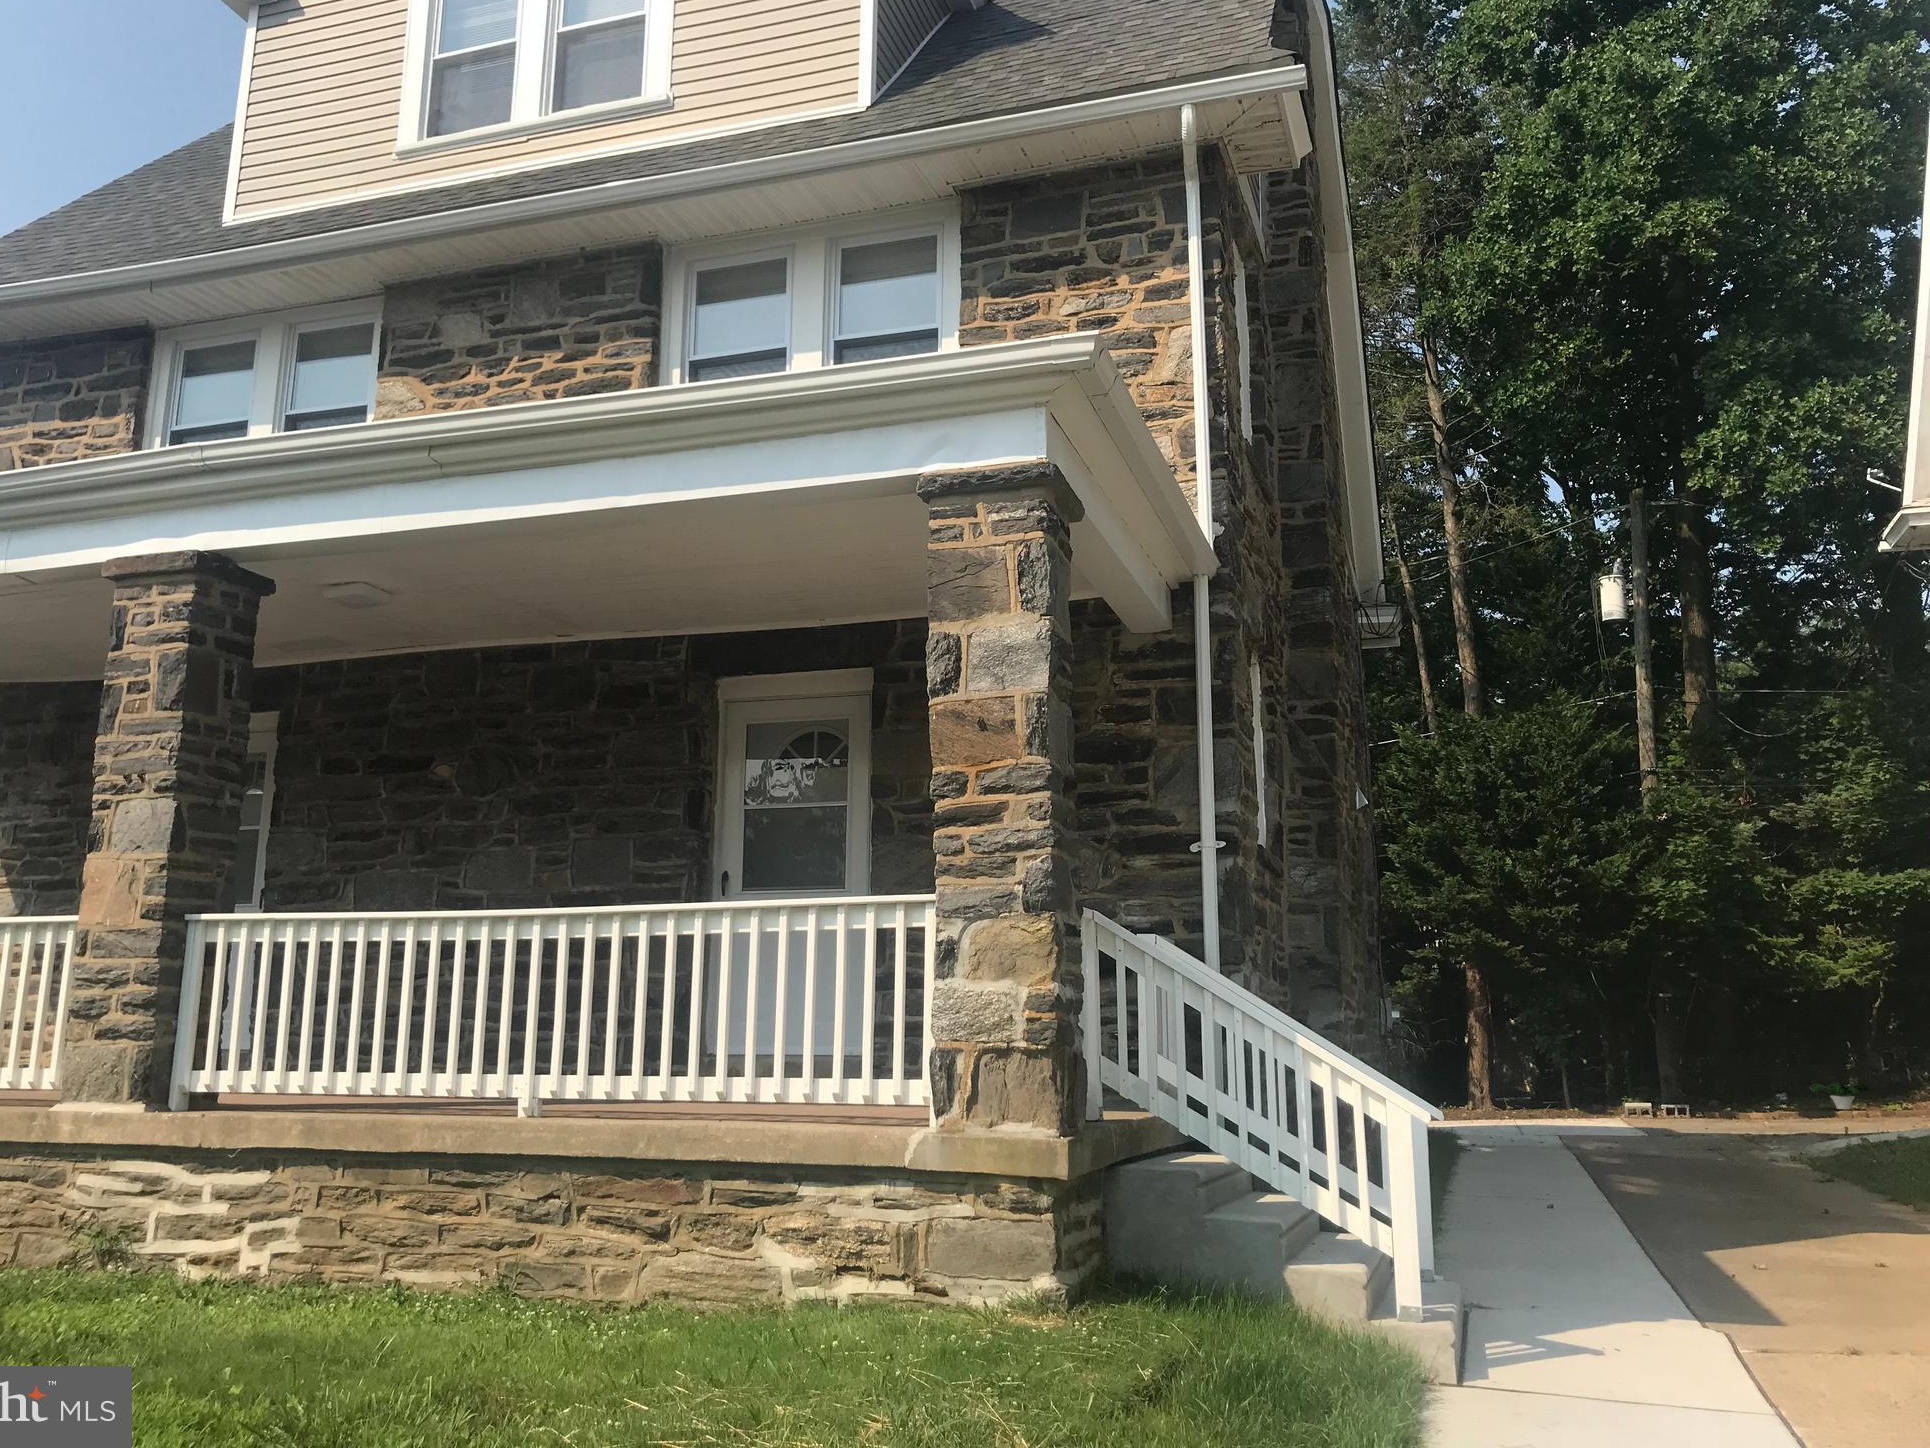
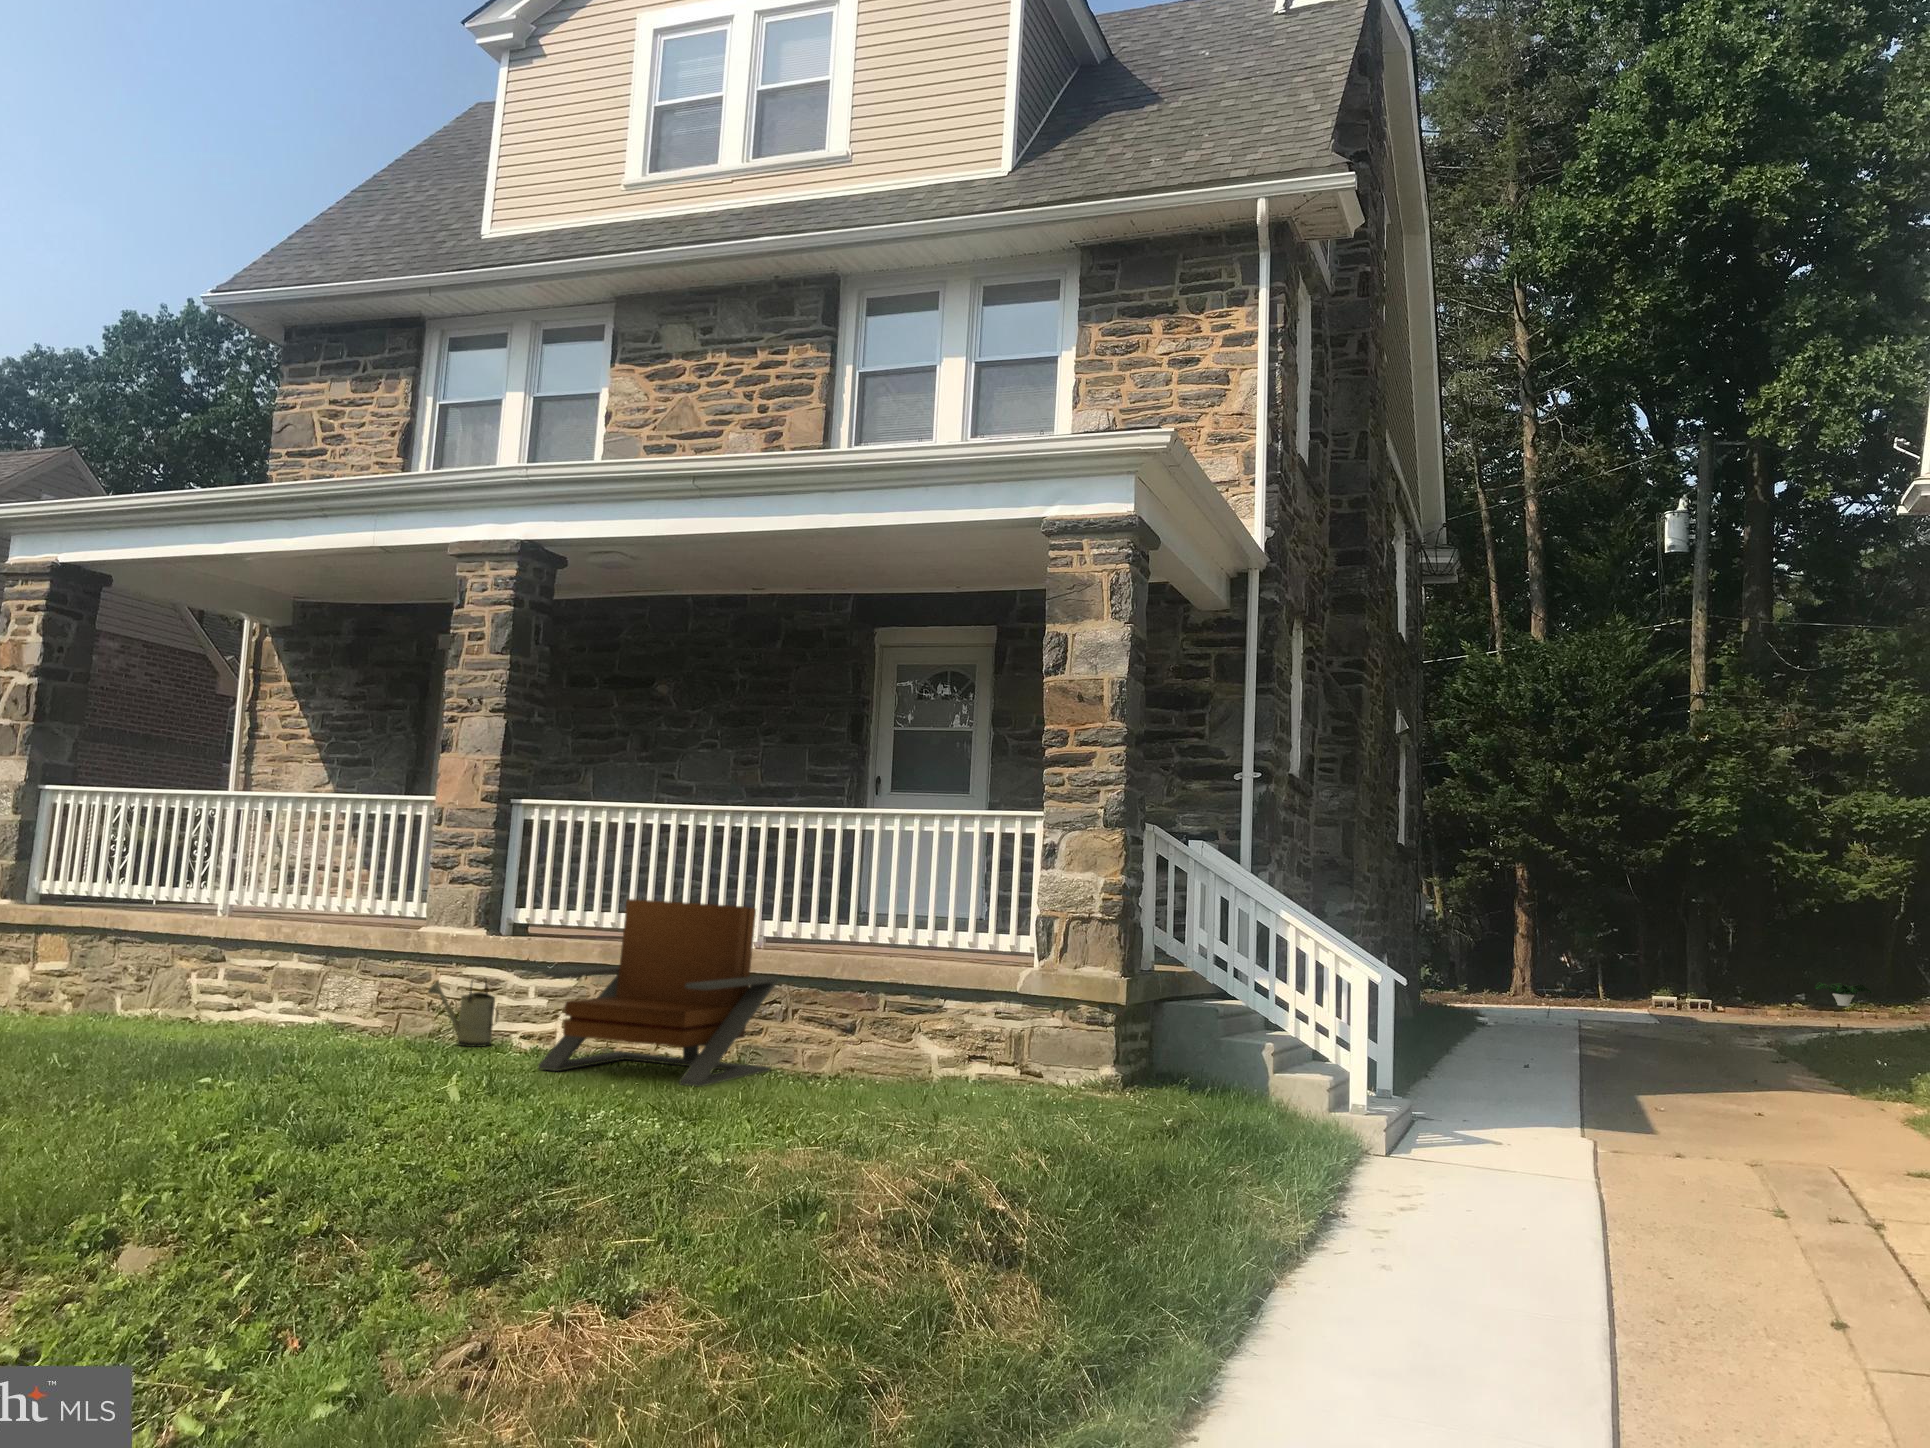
lounge chair: none [170,1050,553,1345] -> present [538,899,778,1087]
watering can: none [48,1175,152,1282] -> present [428,980,495,1047]

